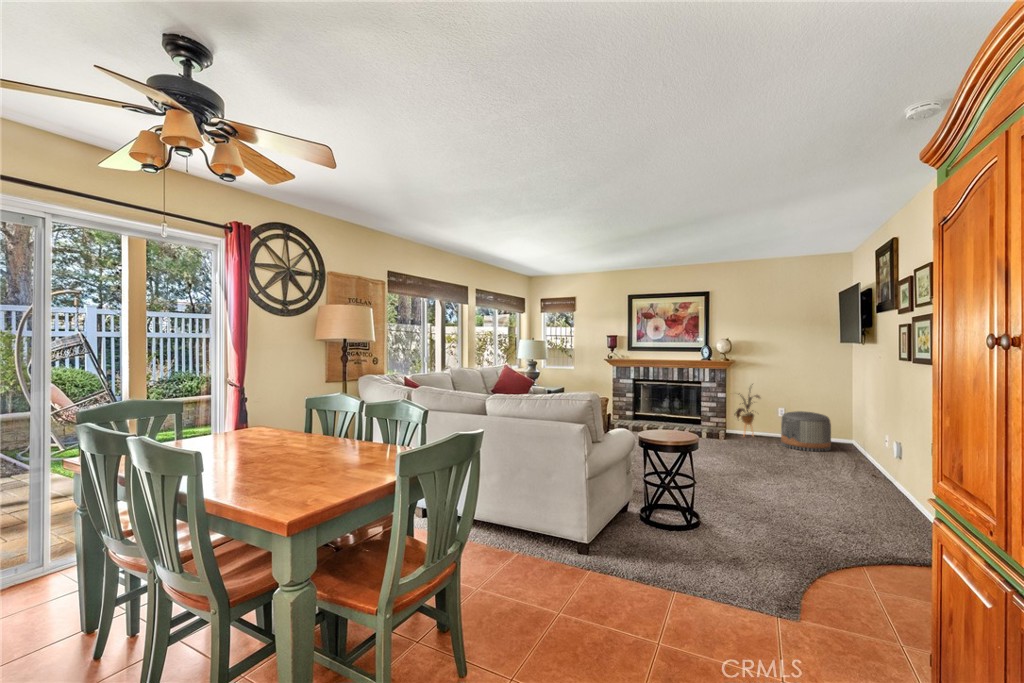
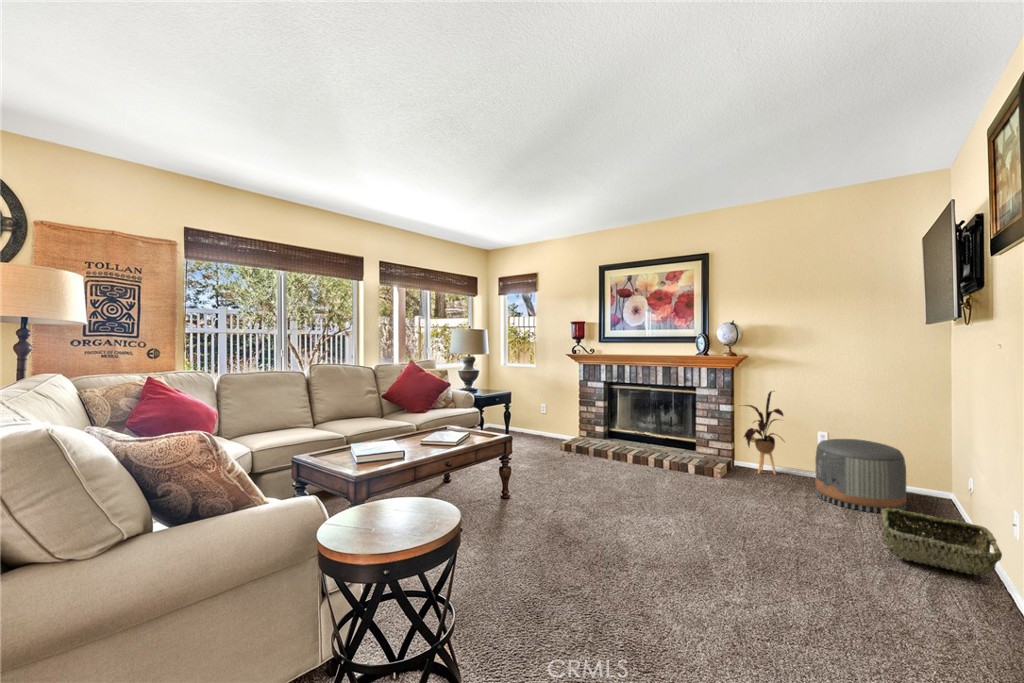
woven basket: none [823,443,878,470] -> present [881,508,1002,575]

